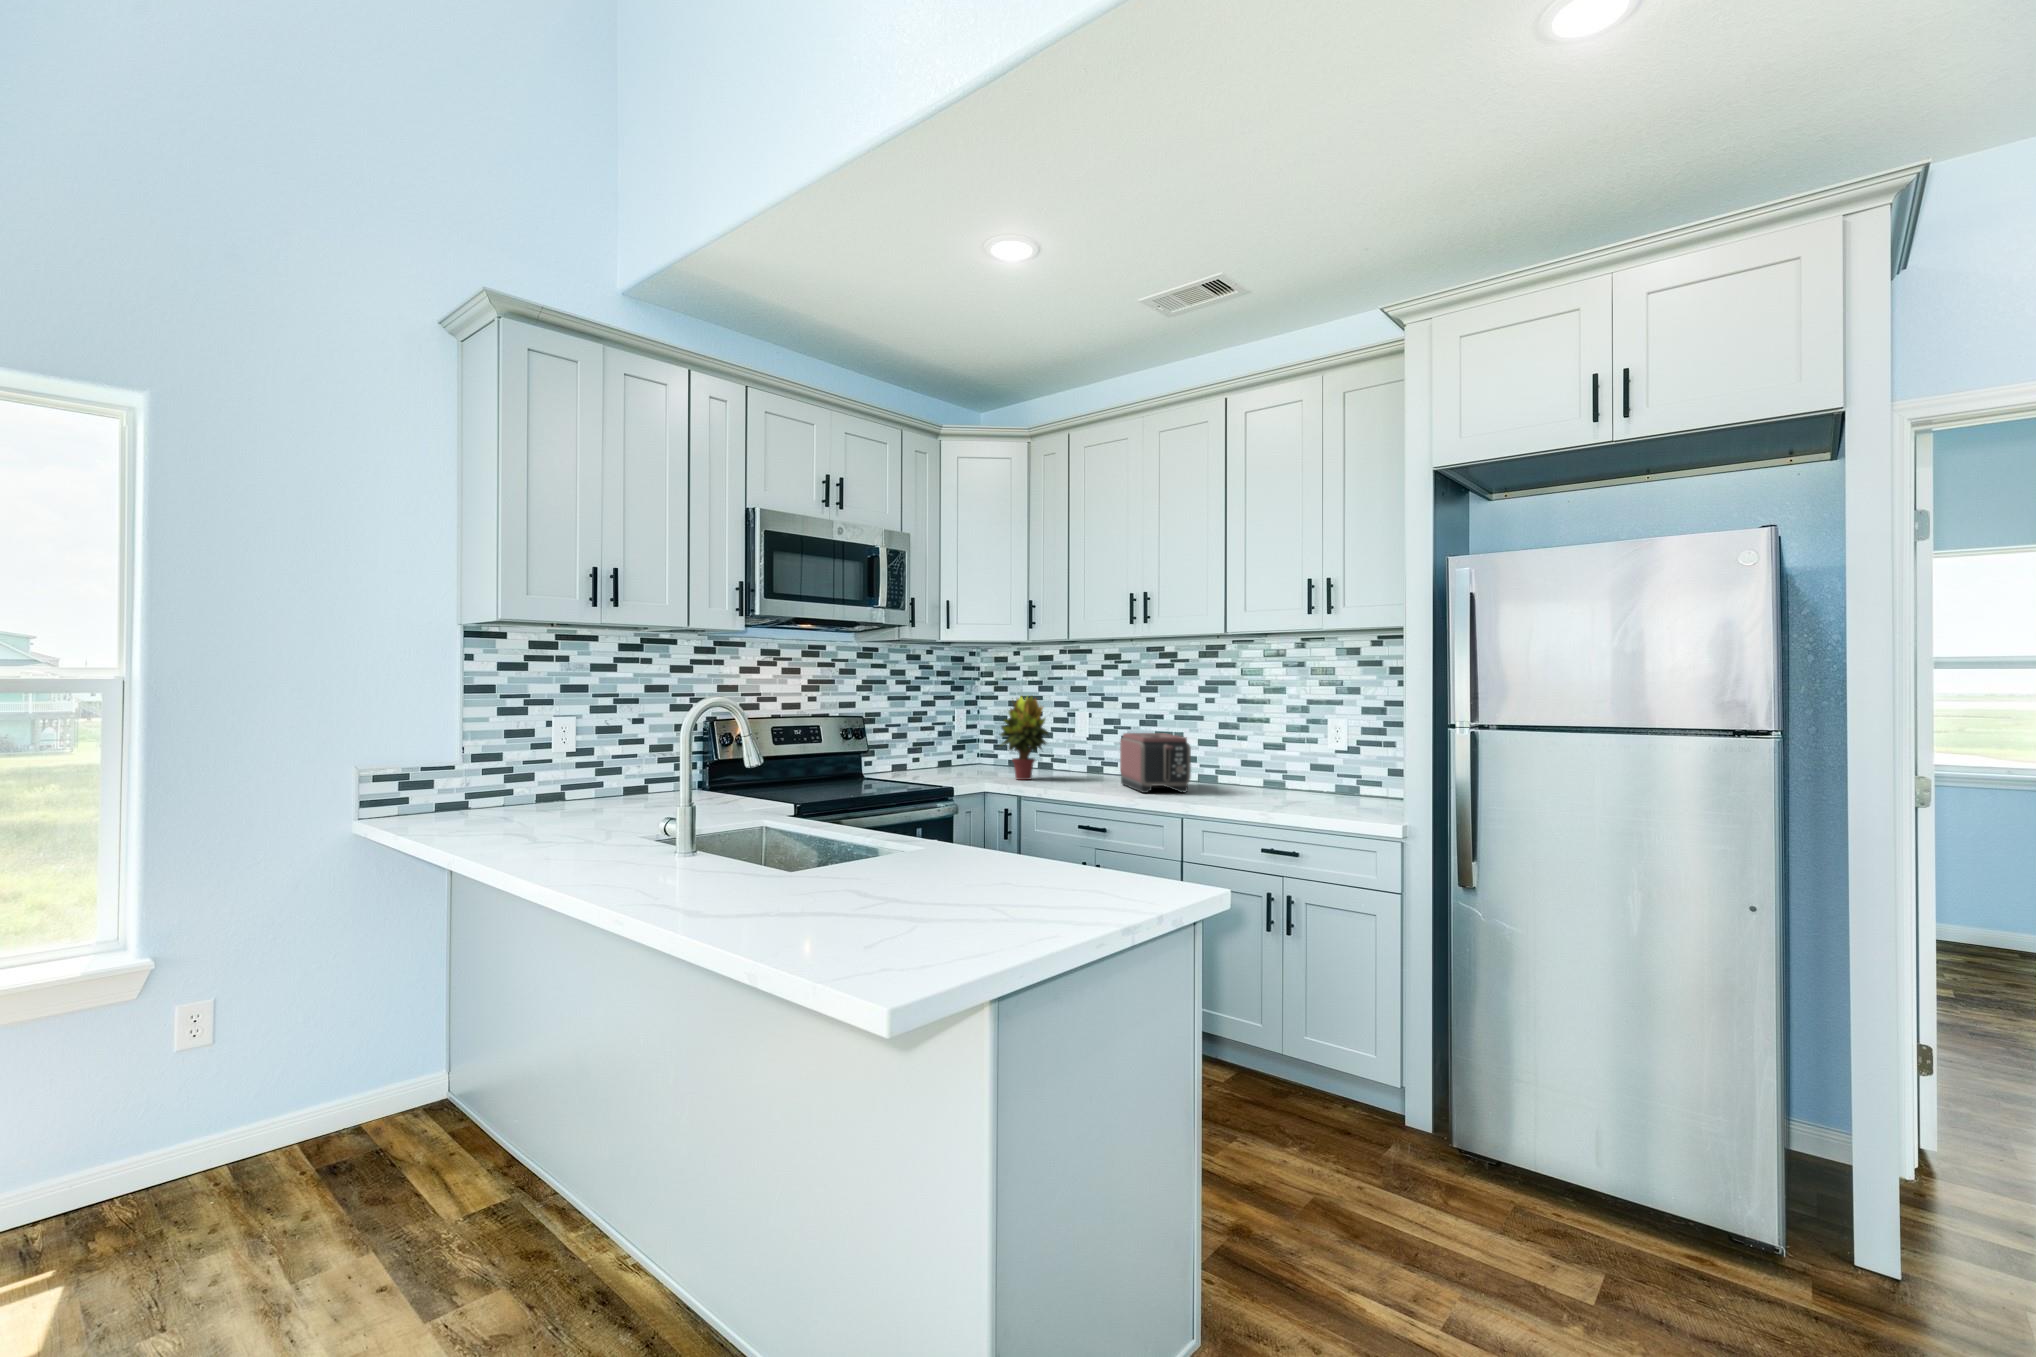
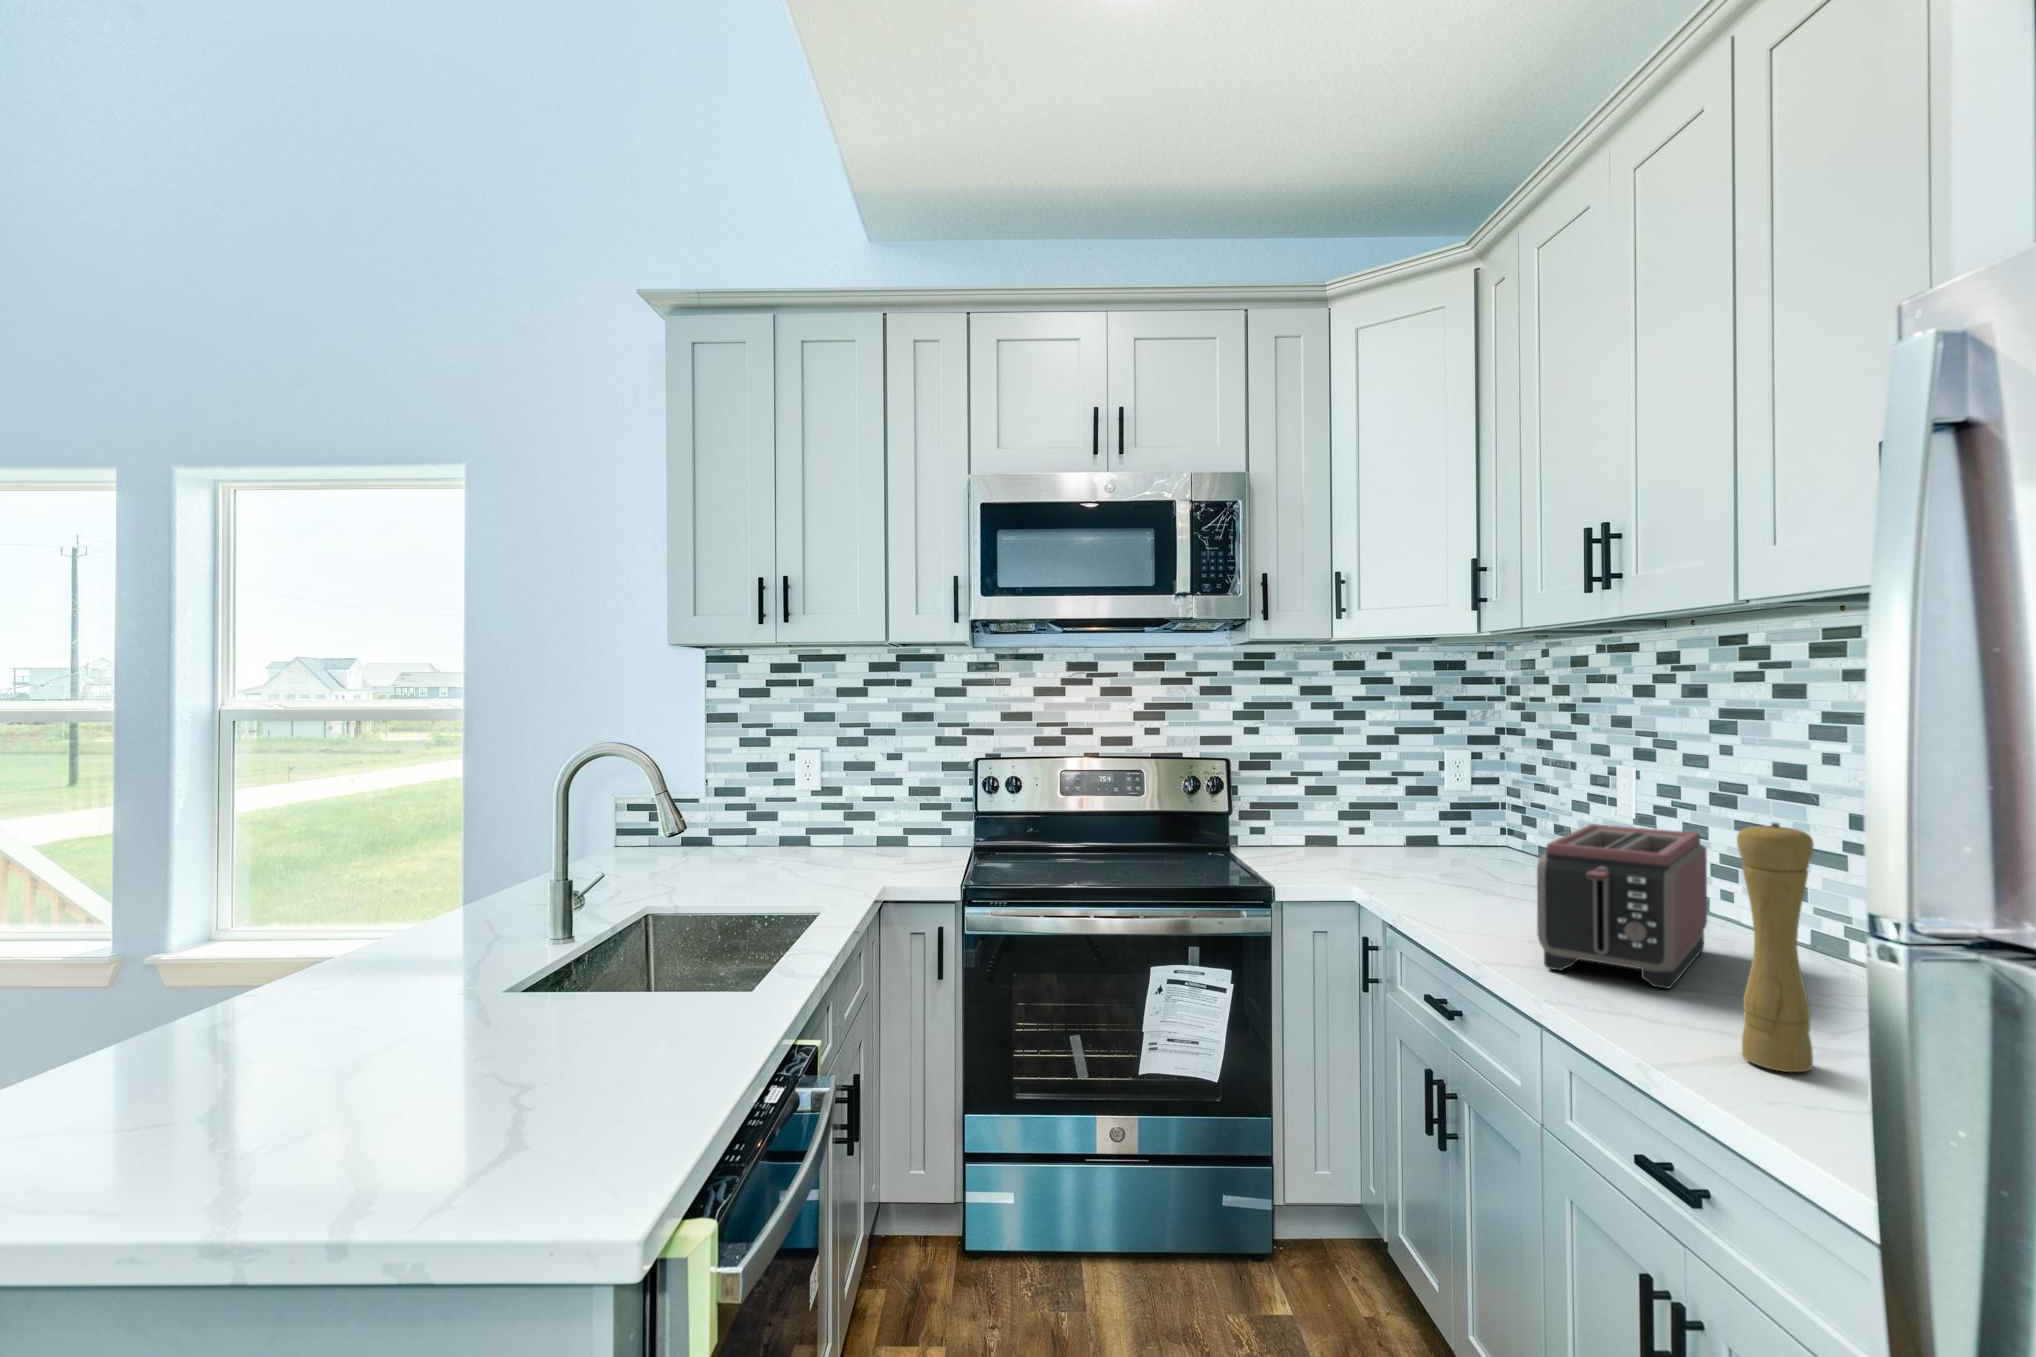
potted plant: present [1000,696,1048,780] -> none [1384,734,1485,892]
pepper mill: none [1243,716,1265,802] -> present [1737,823,1814,1072]

